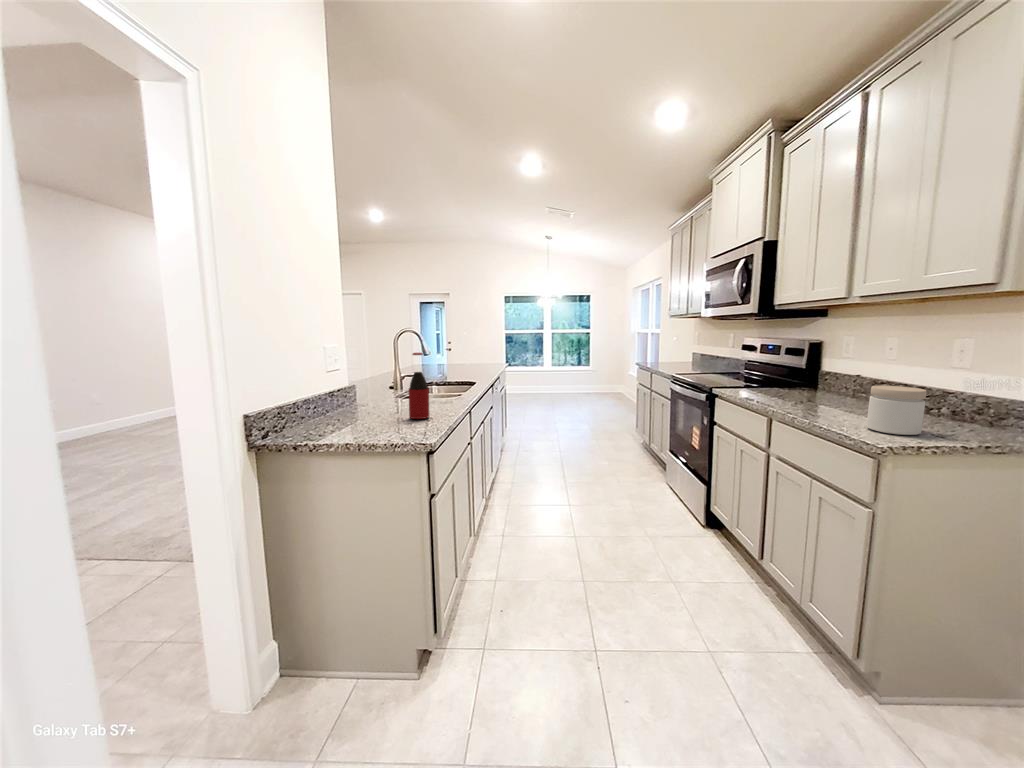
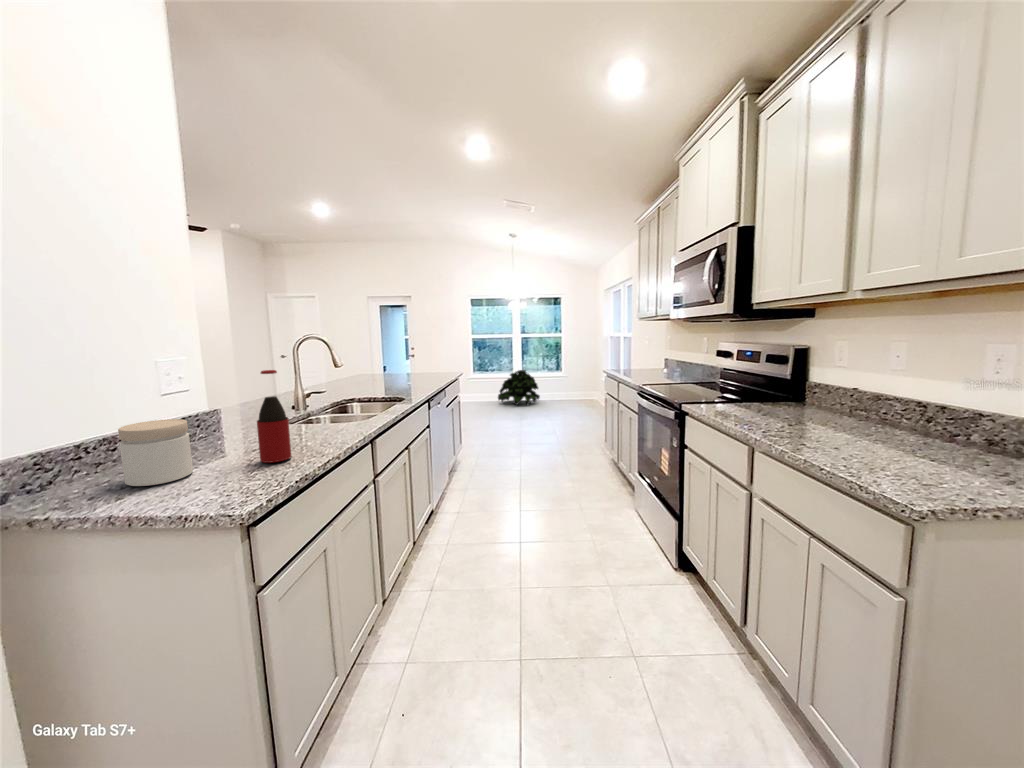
potted plant: none [528,364,569,397] -> present [498,370,540,405]
jar: present [866,386,927,435] -> present [118,419,193,486]

